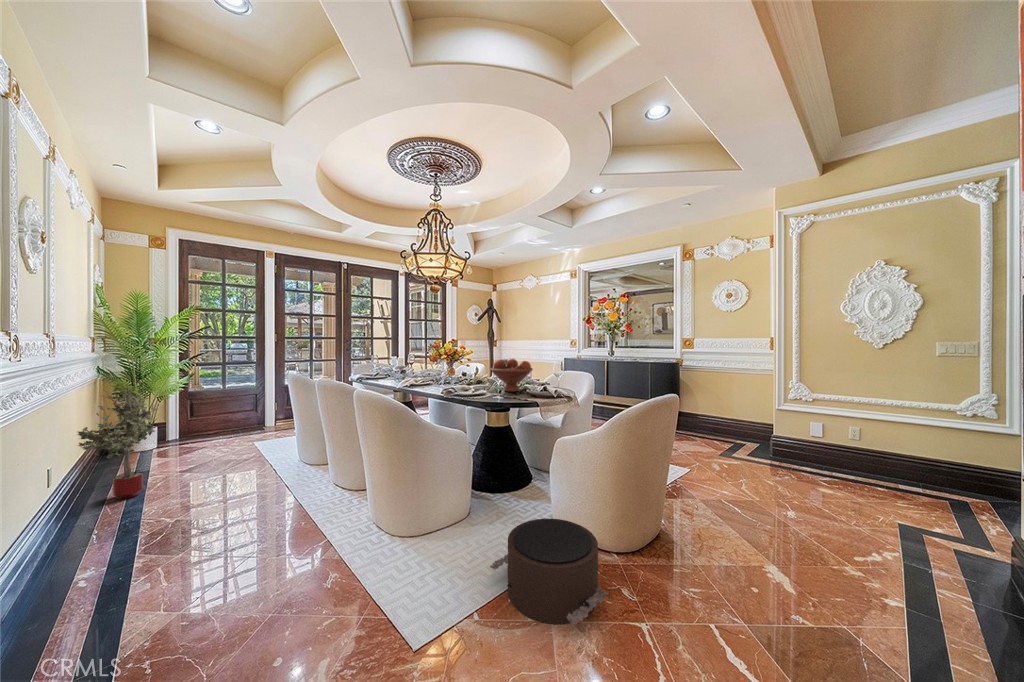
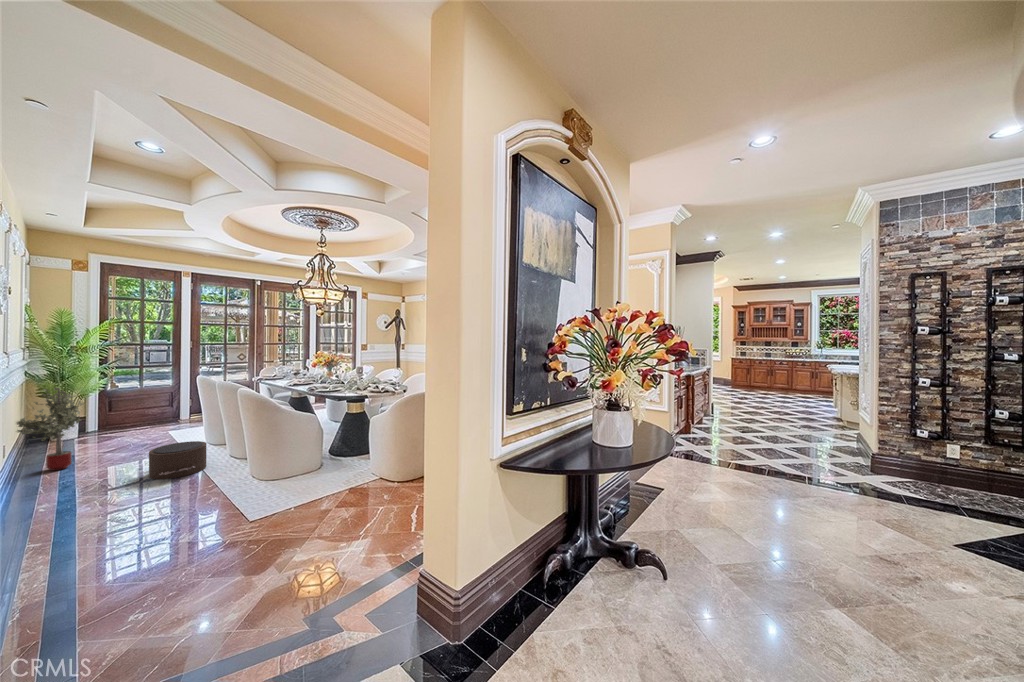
fruit bowl: present [490,359,533,392] -> none [342,367,372,389]
pouf: present [490,518,608,625] -> present [149,441,206,479]

